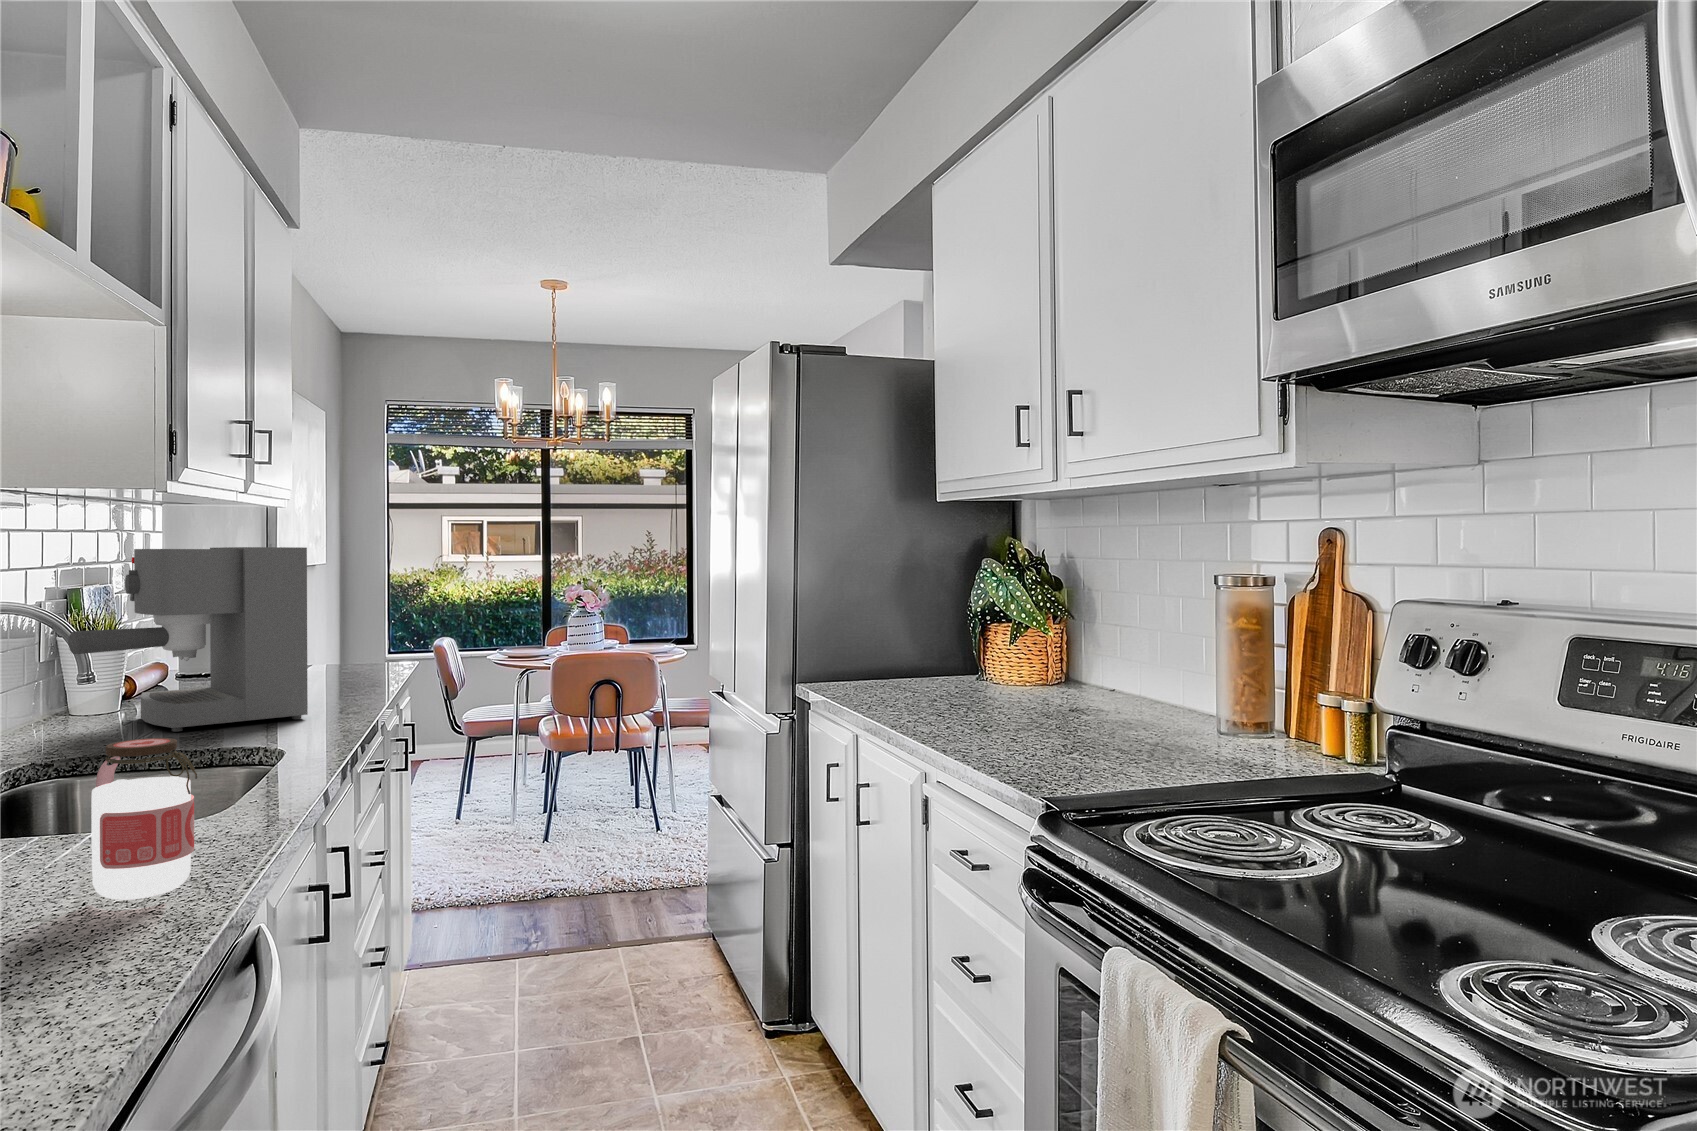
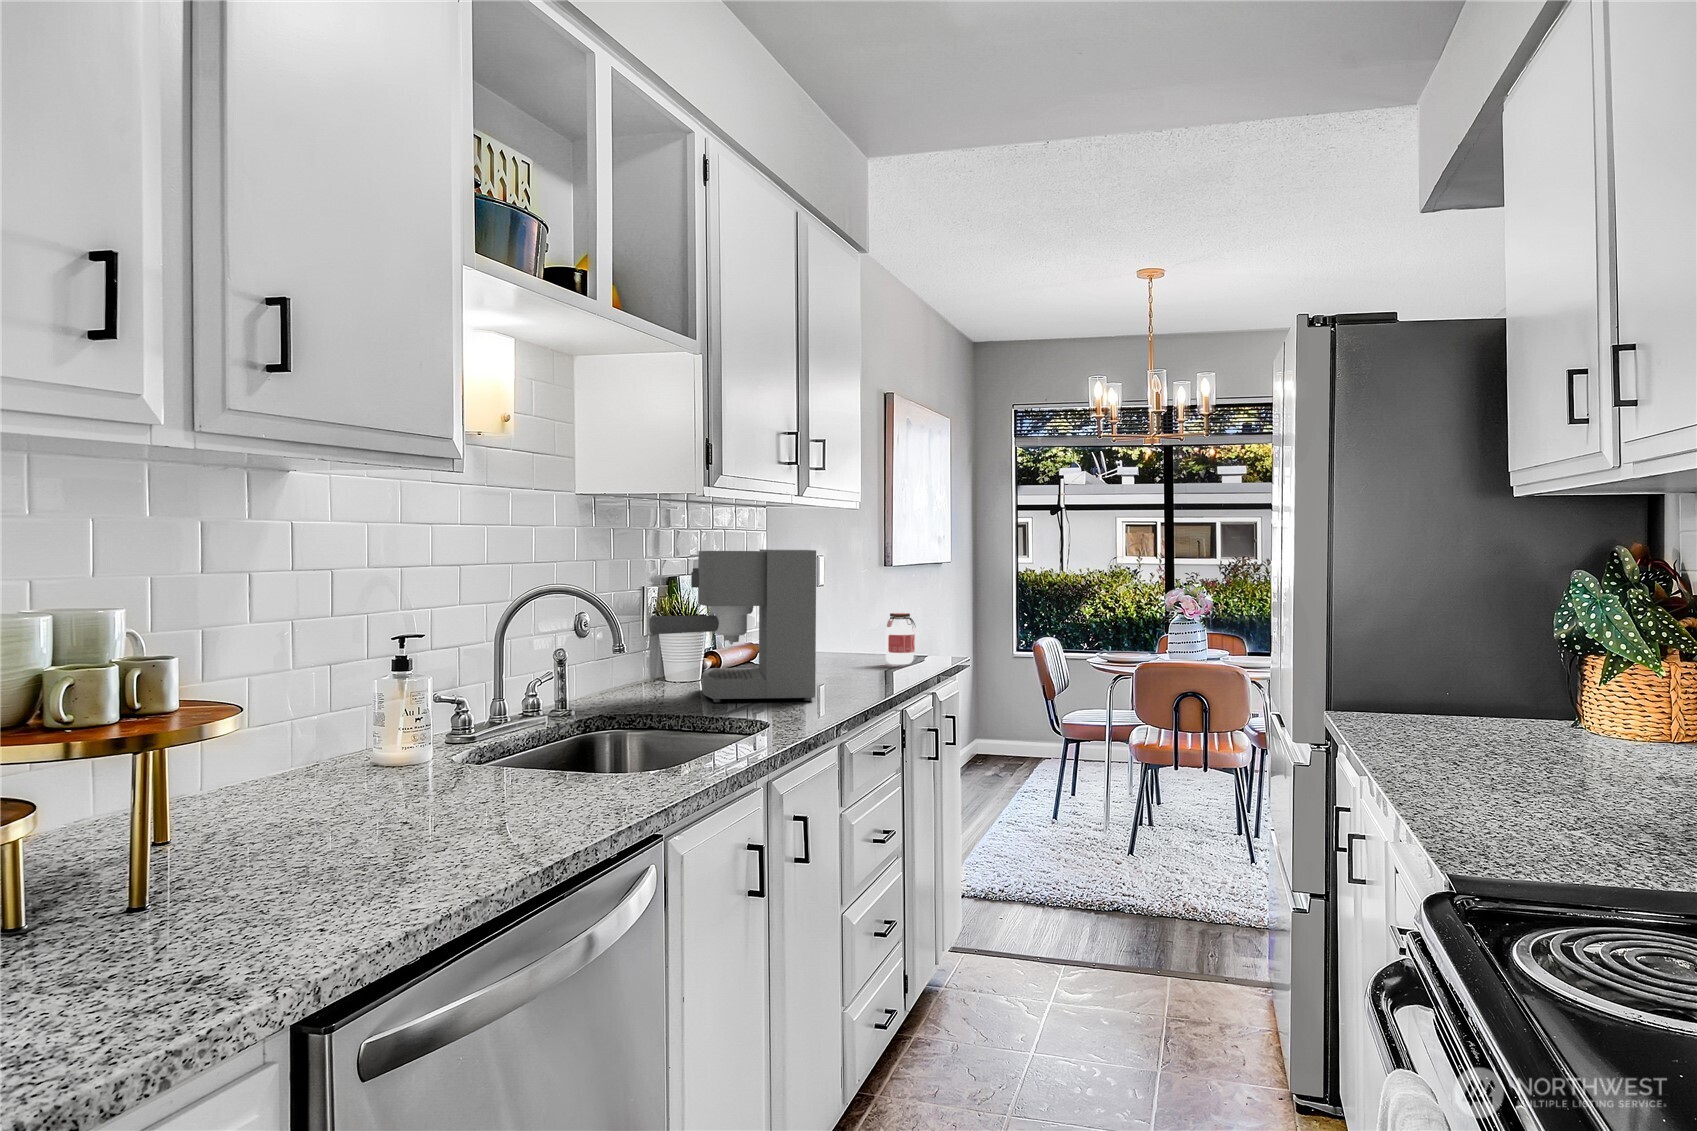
jar: present [92,738,197,900] -> present [886,613,915,665]

